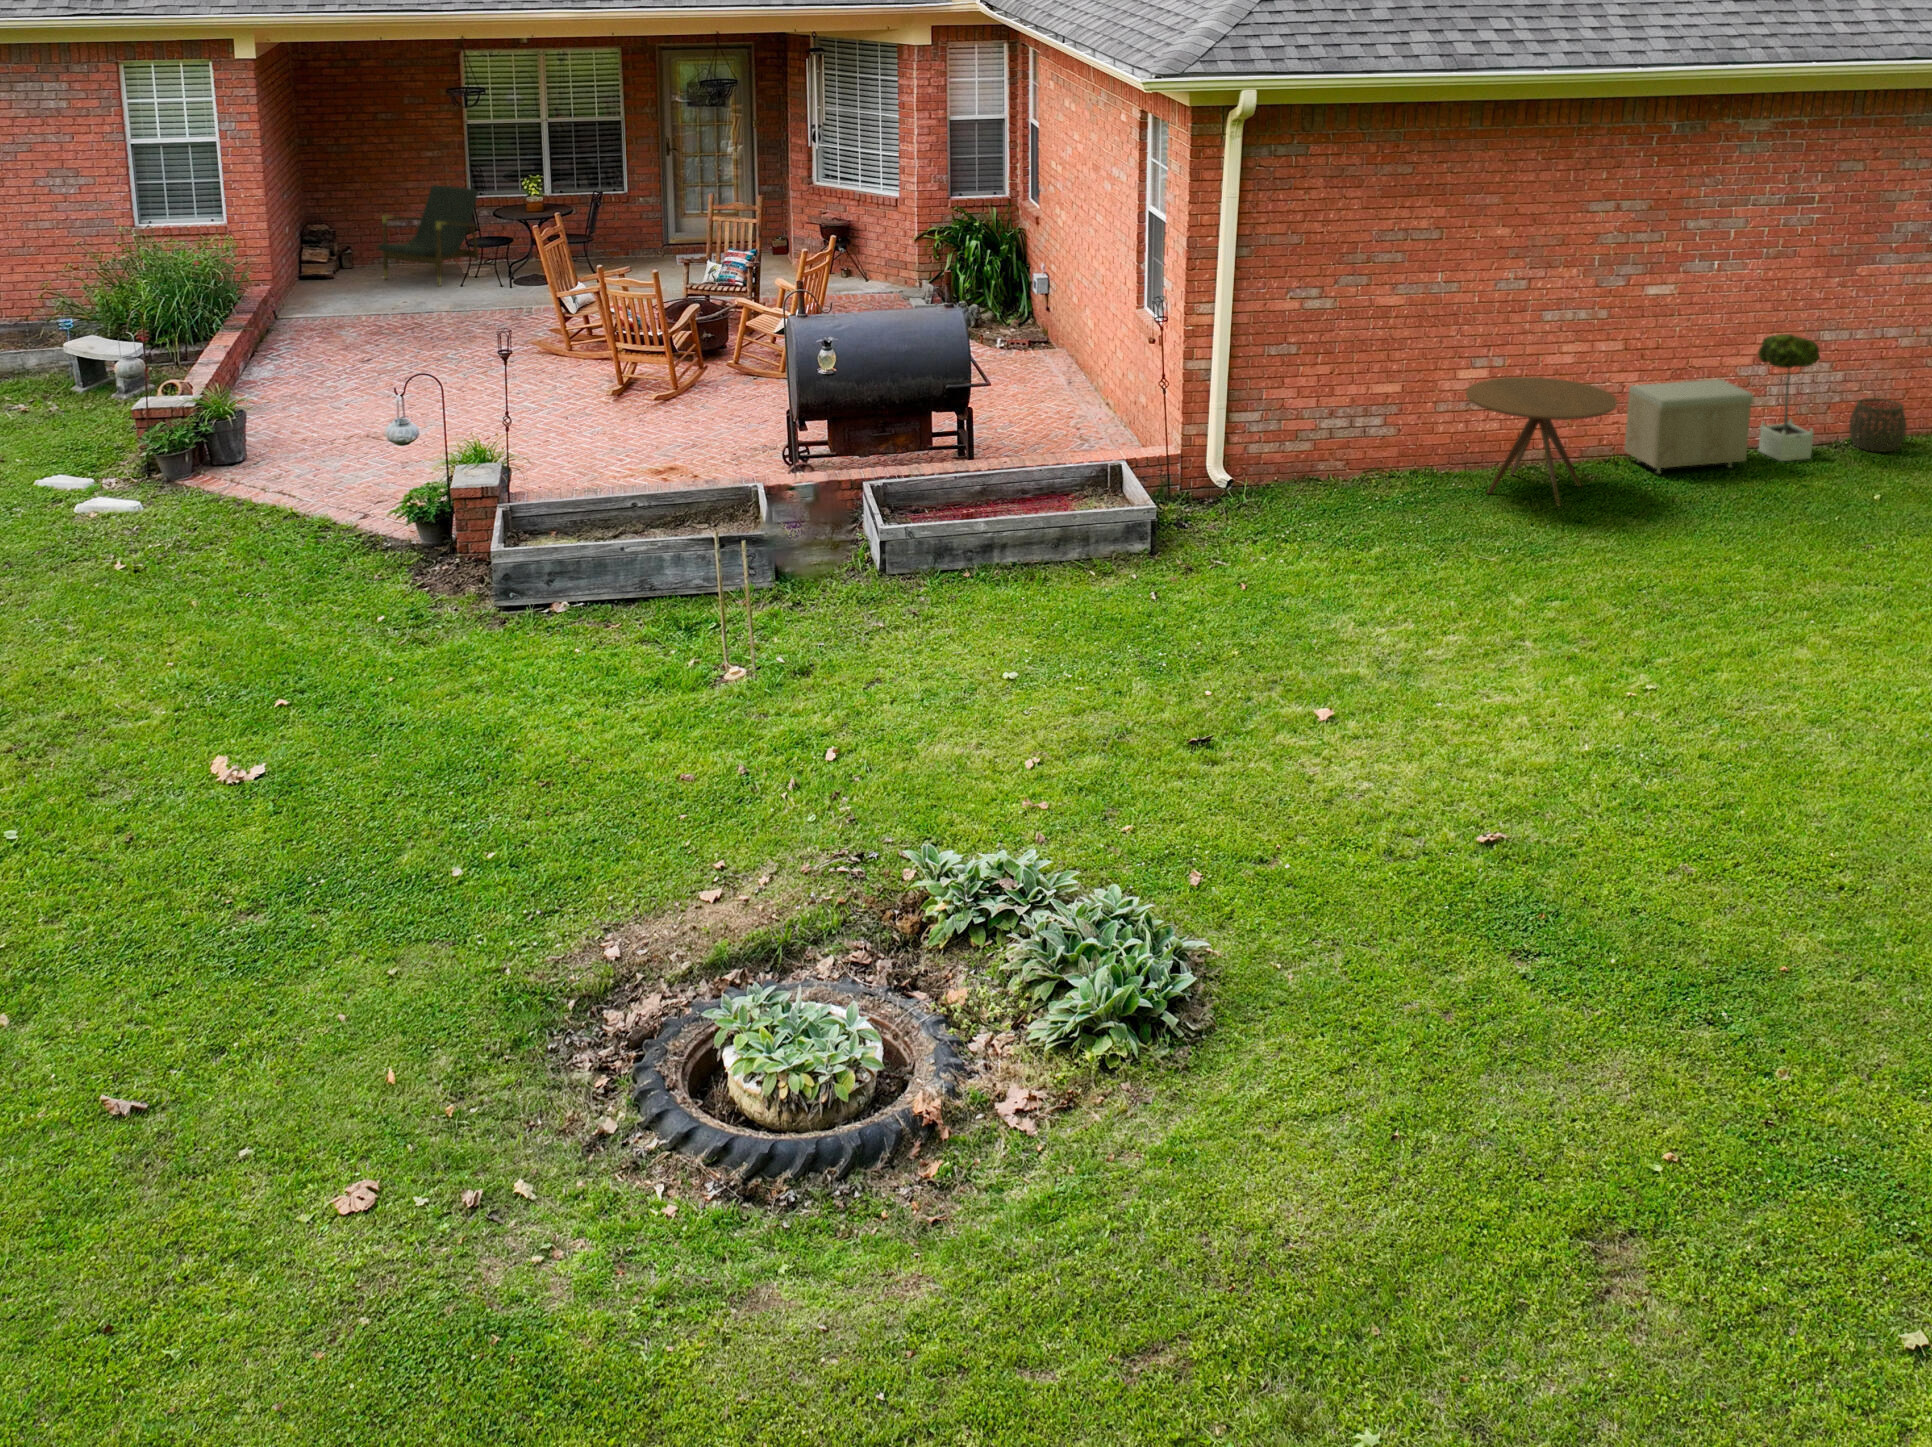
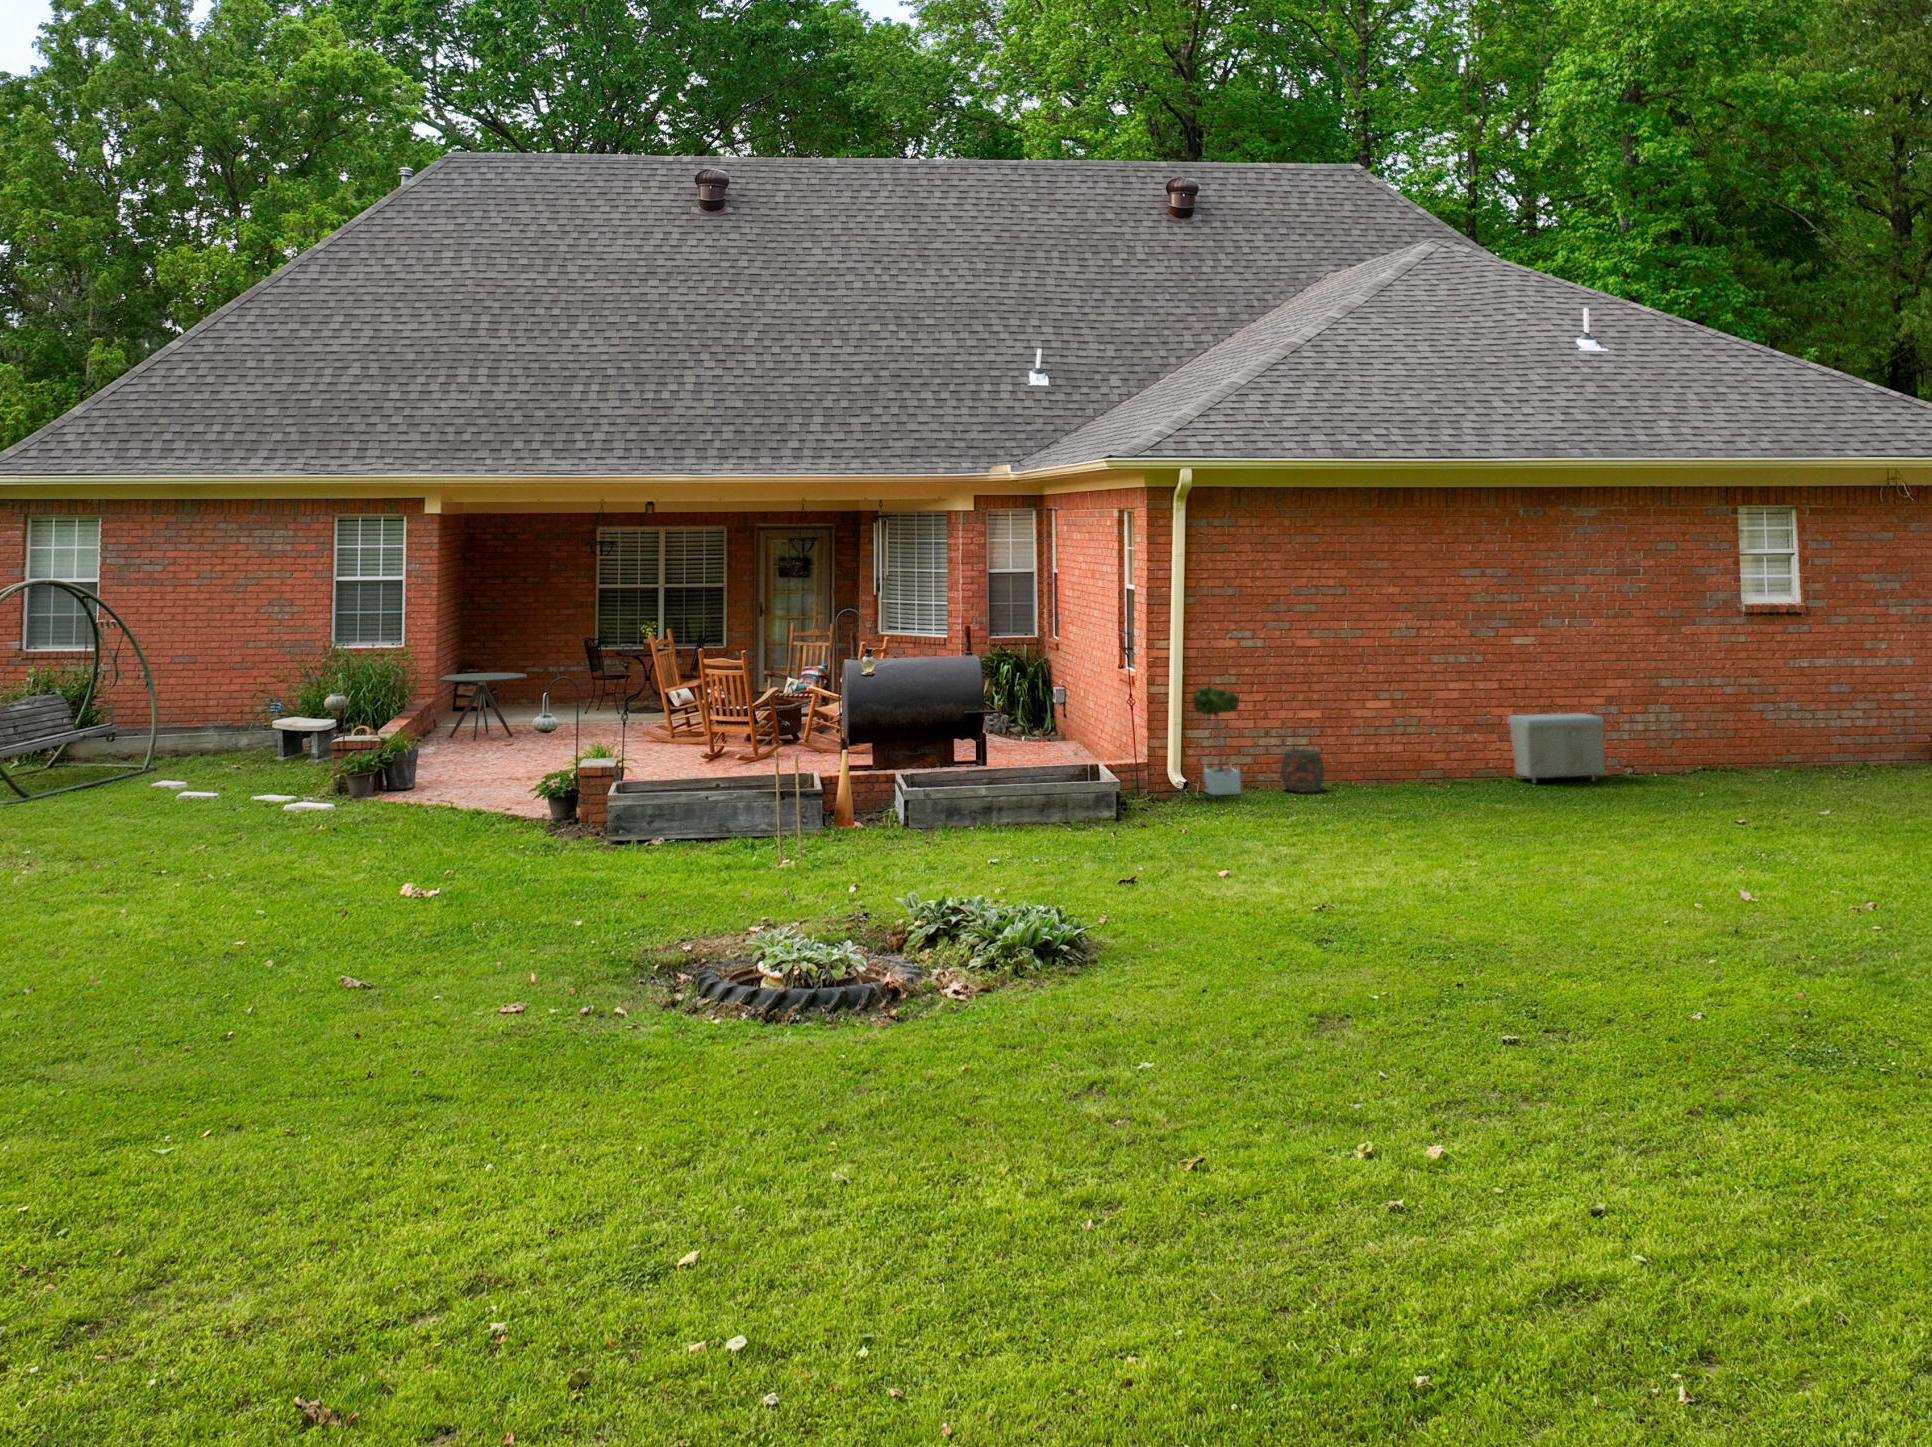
lounge chair: present [378,185,479,286] -> none [517,641,602,719]
potted tree: present [1758,334,1820,461] -> present [1193,686,1241,795]
round table: present [1466,377,1617,506] -> present [438,673,527,740]
woven basket: present [1849,398,1907,452] -> present [1281,749,1325,792]

